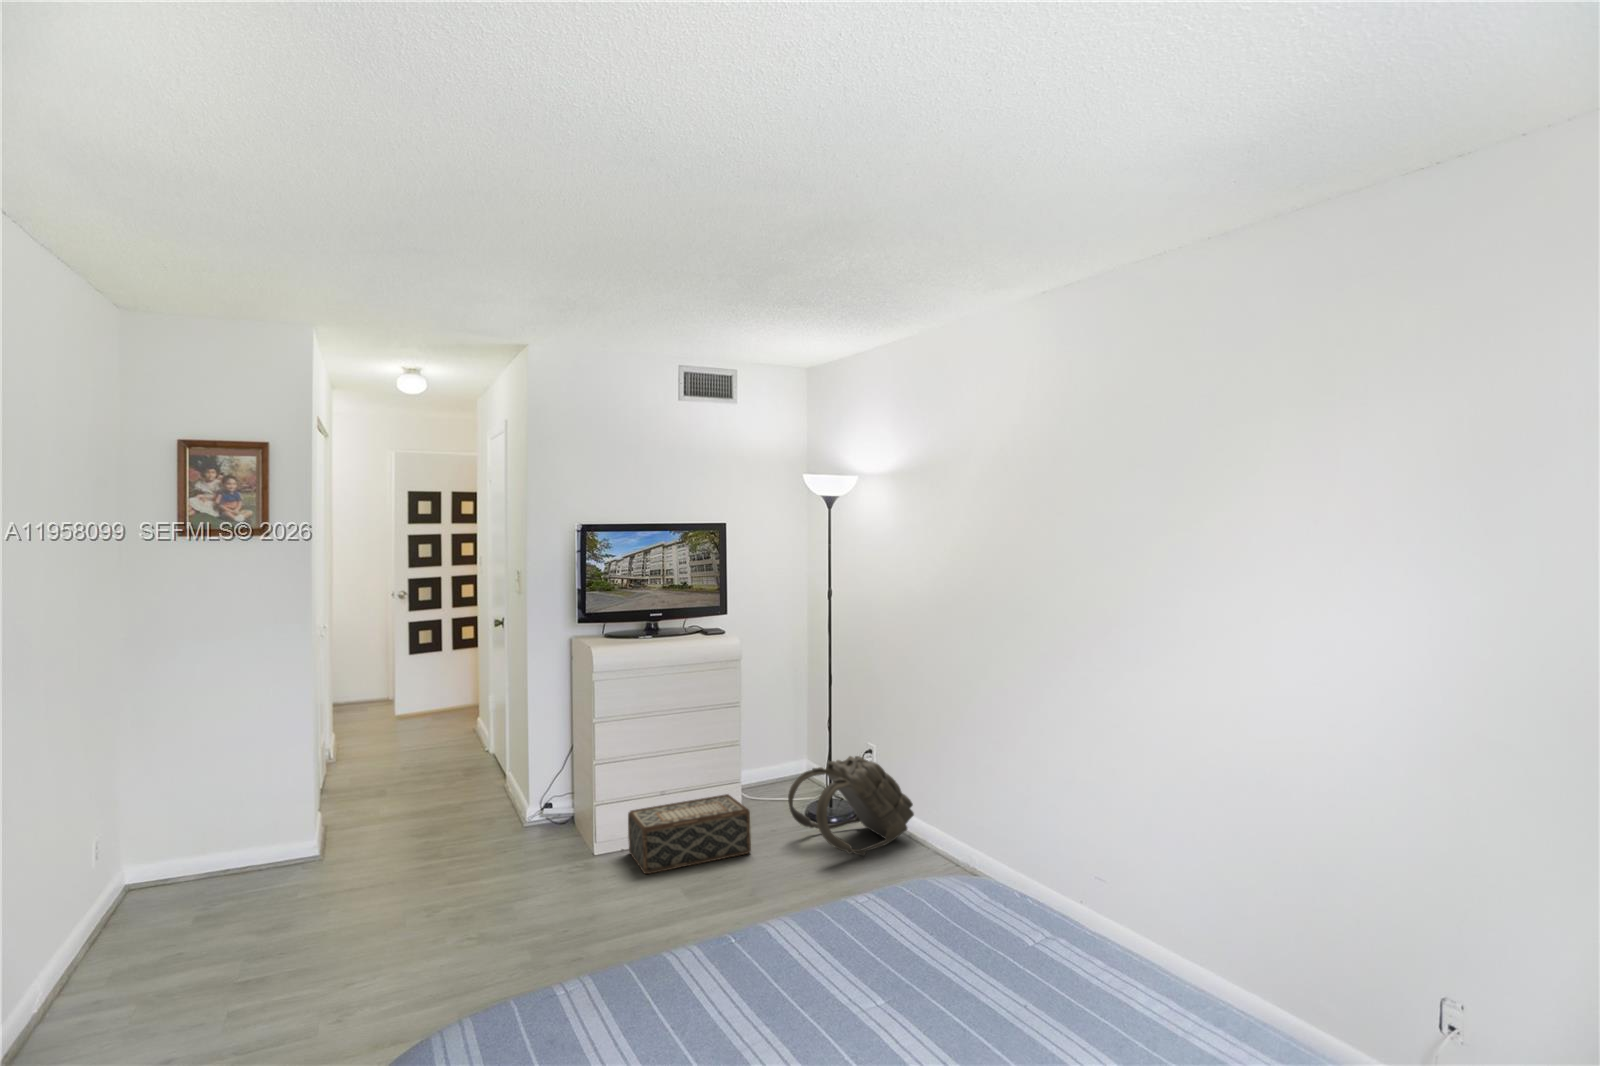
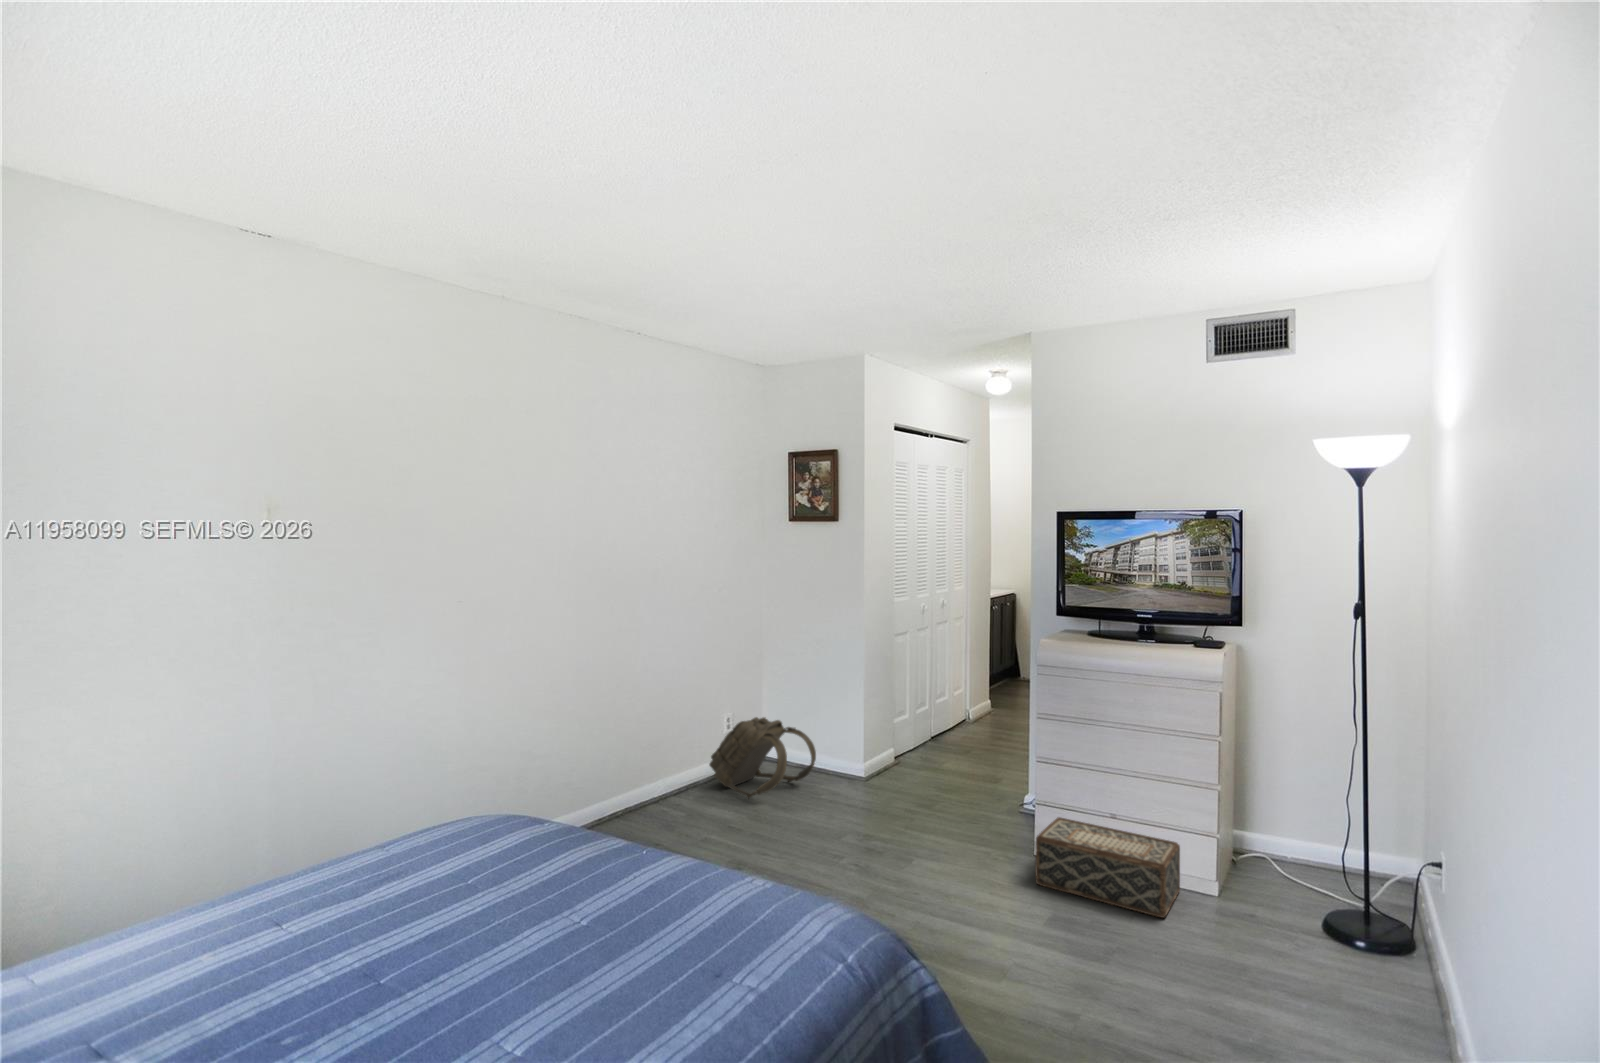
backpack: present [788,756,914,856] -> present [709,717,816,799]

